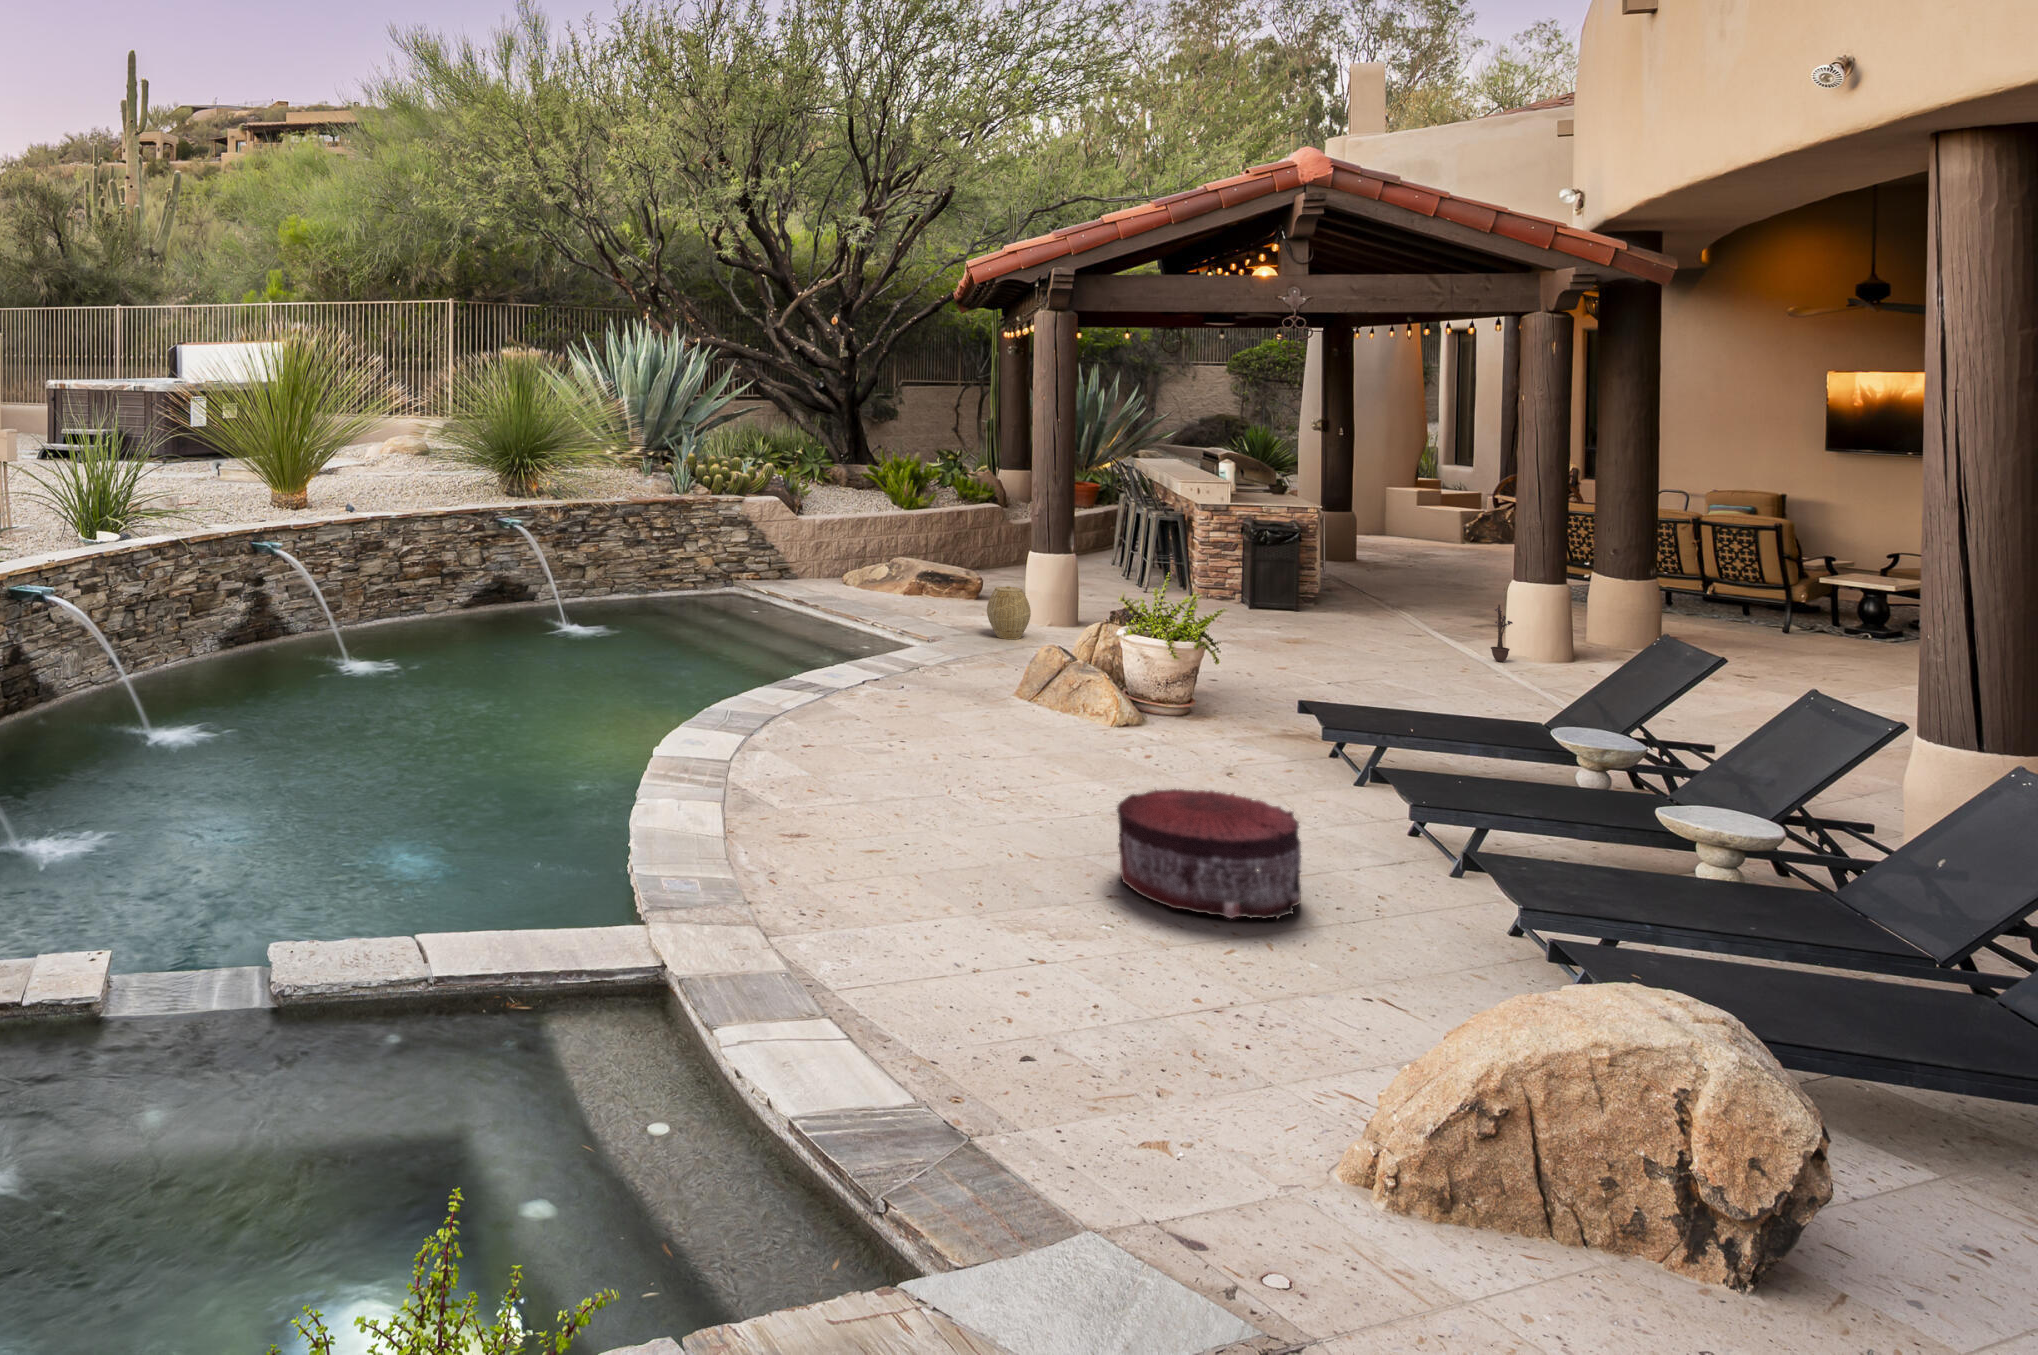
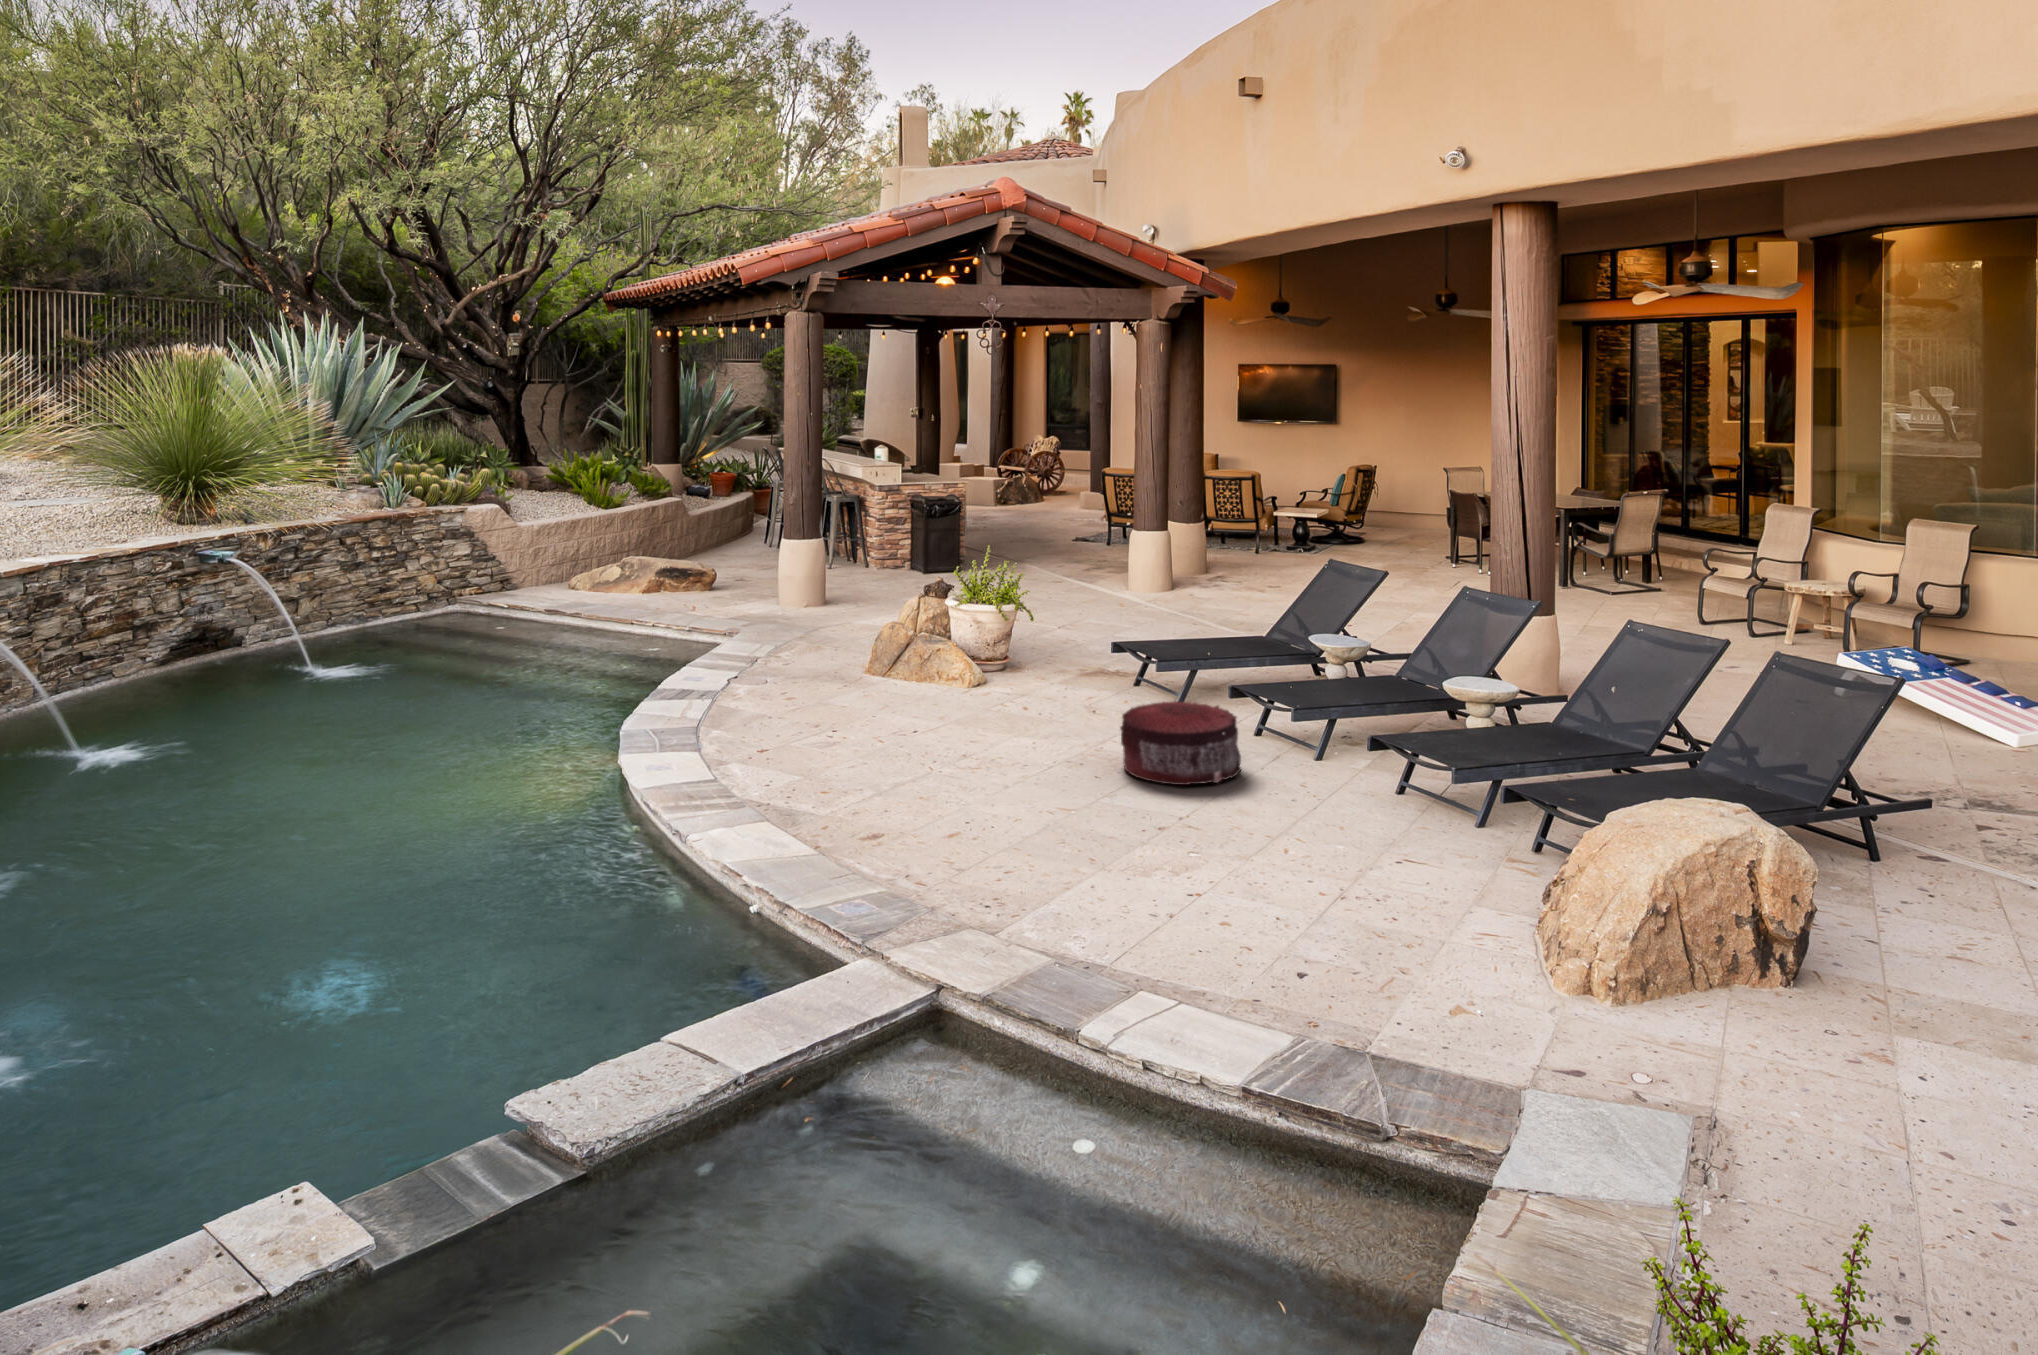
woven basket: present [987,586,1031,639] -> none [769,574,806,620]
decorative plant: present [1491,605,1513,662] -> none [1095,554,1109,594]

